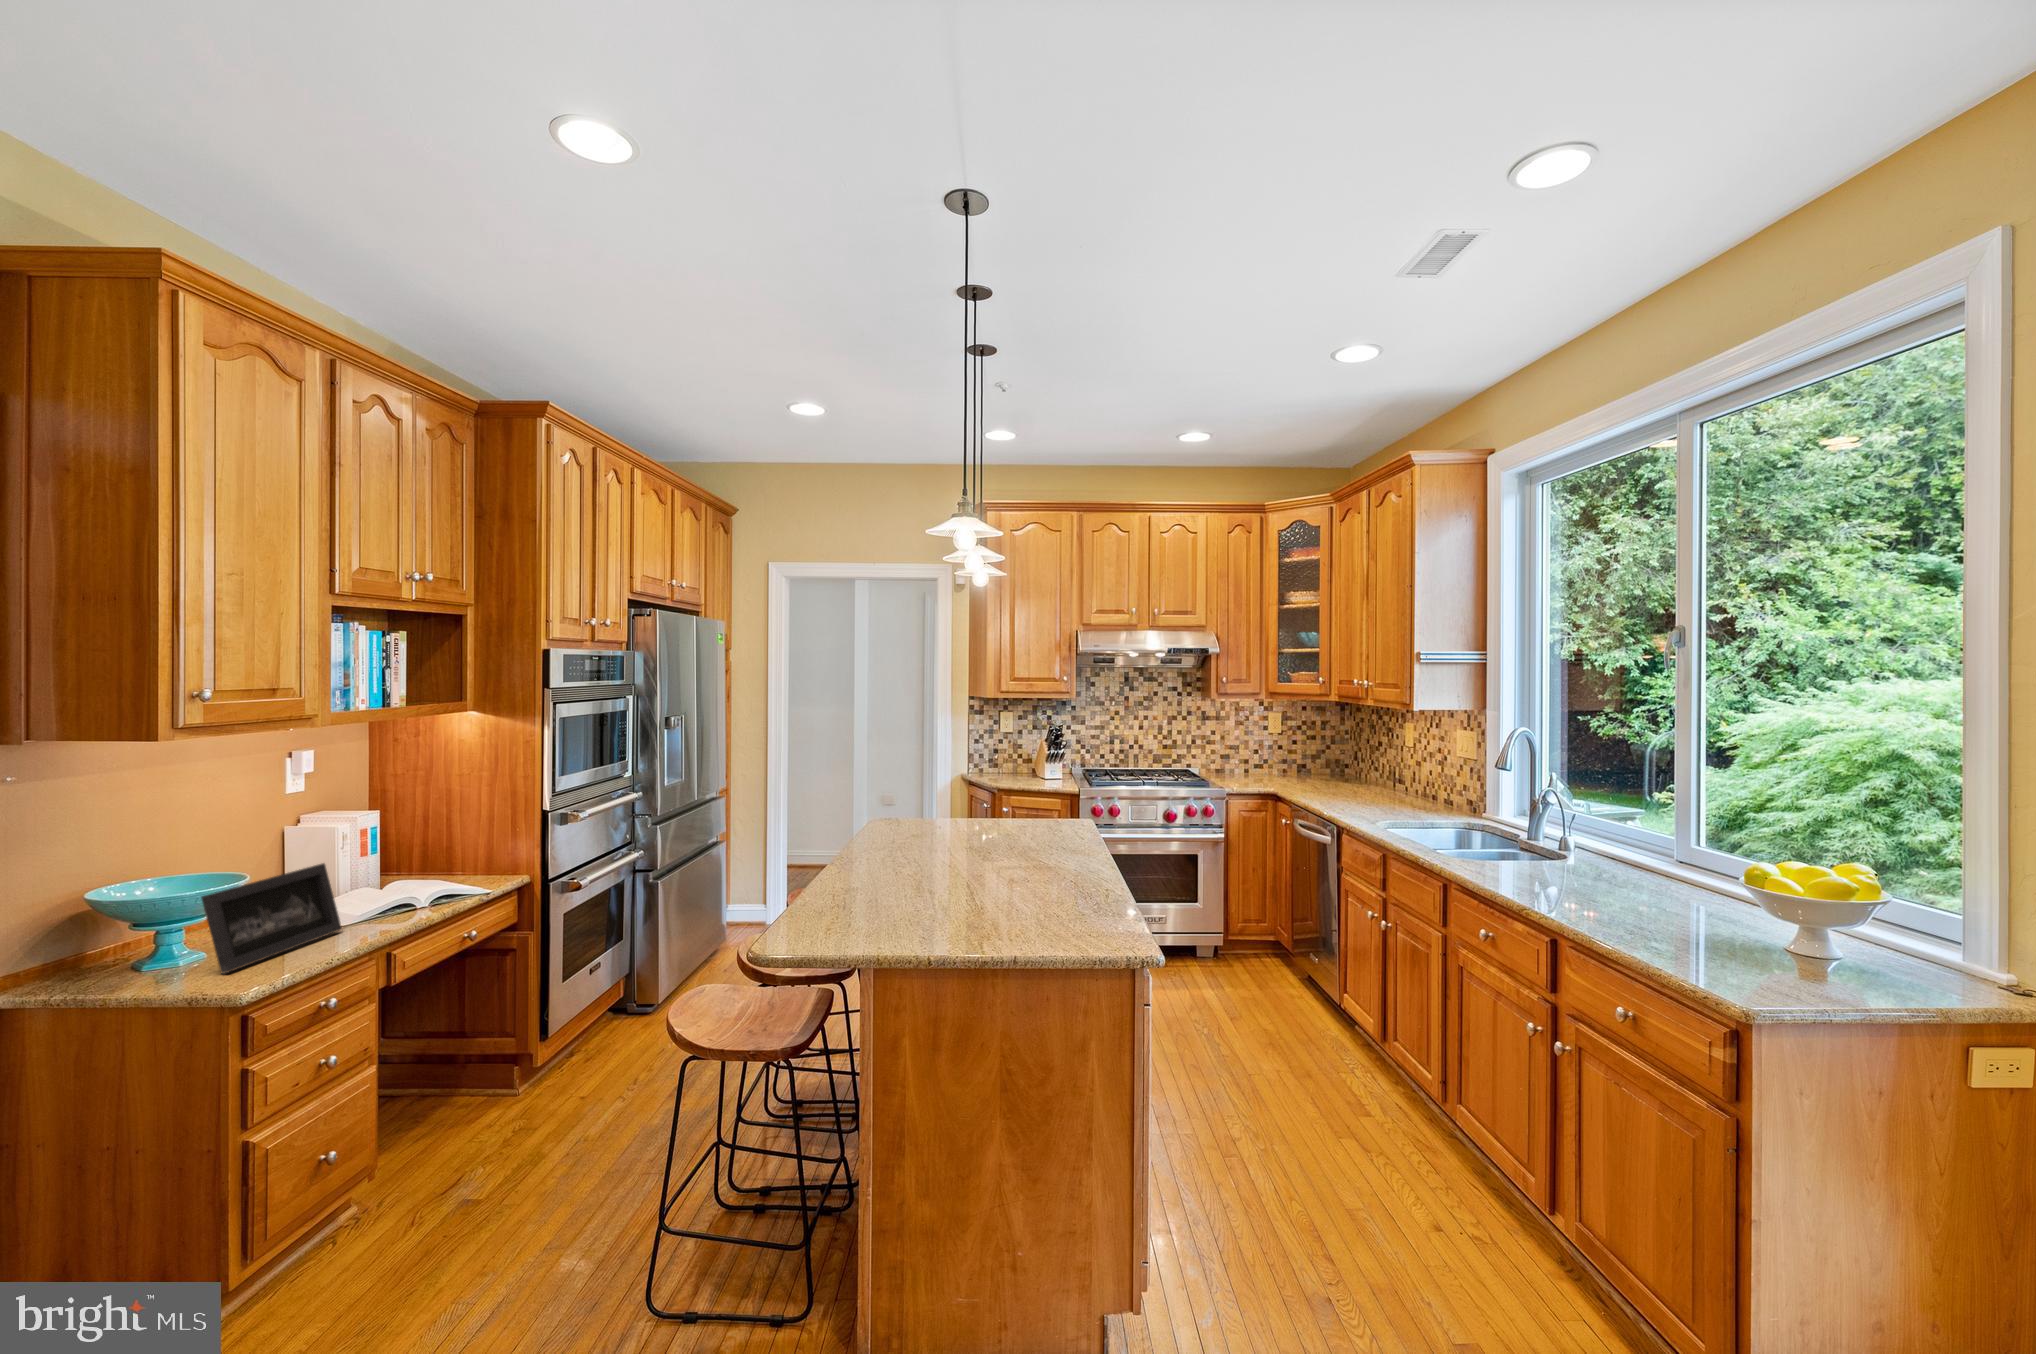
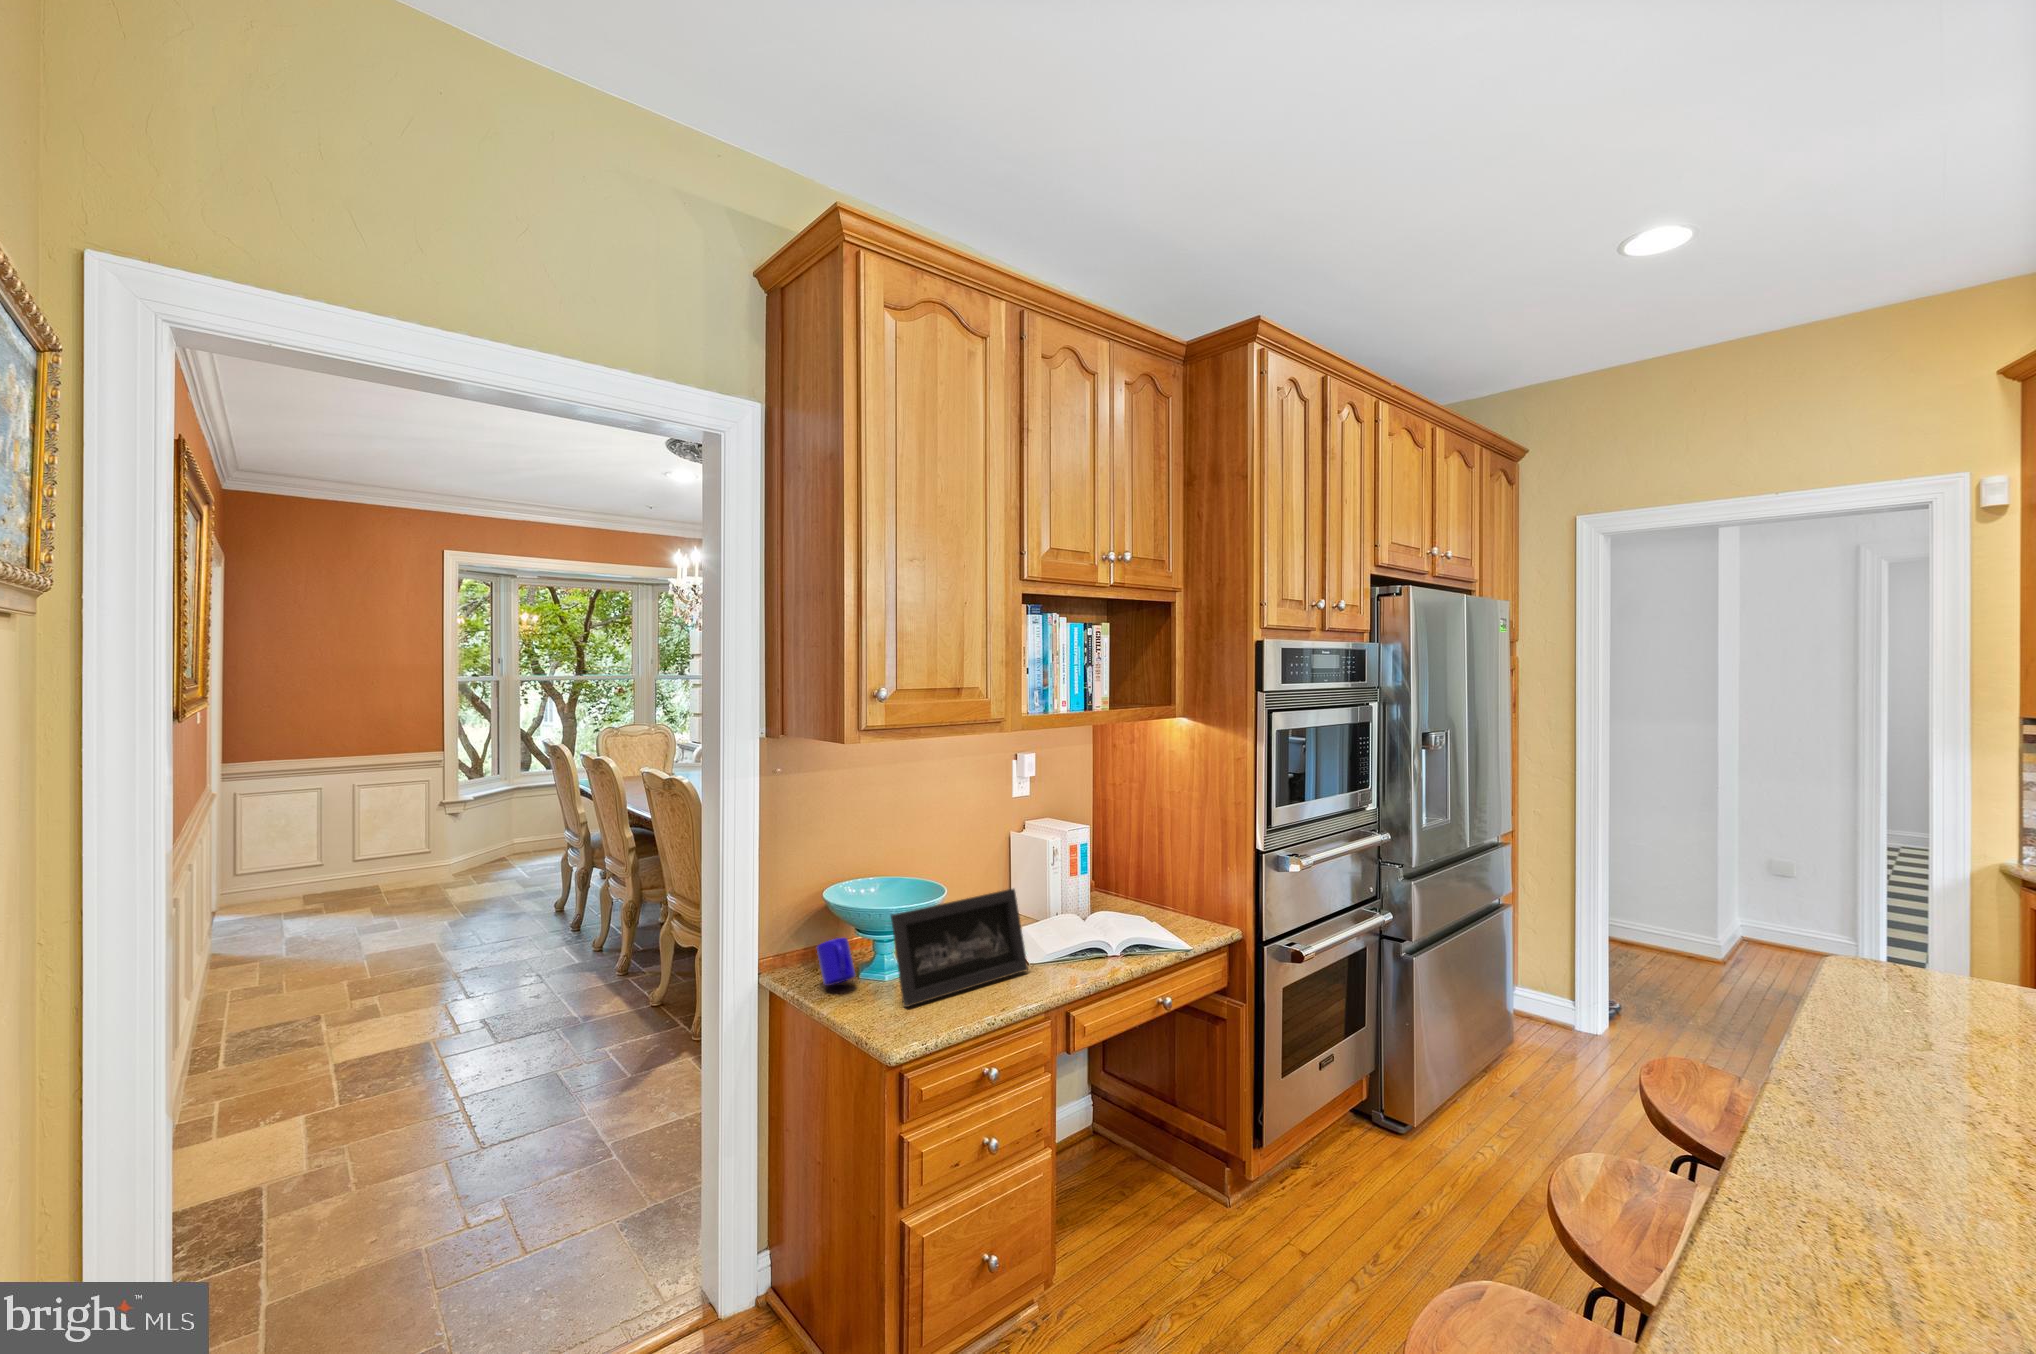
mug: none [88,932,146,981] -> present [817,938,855,985]

